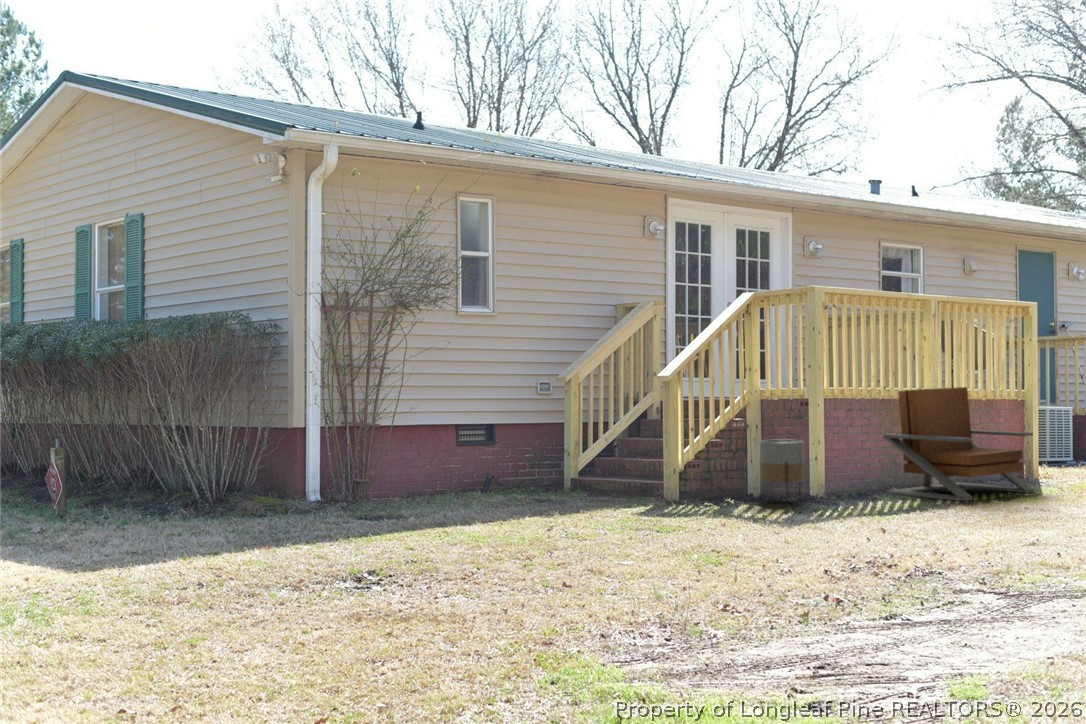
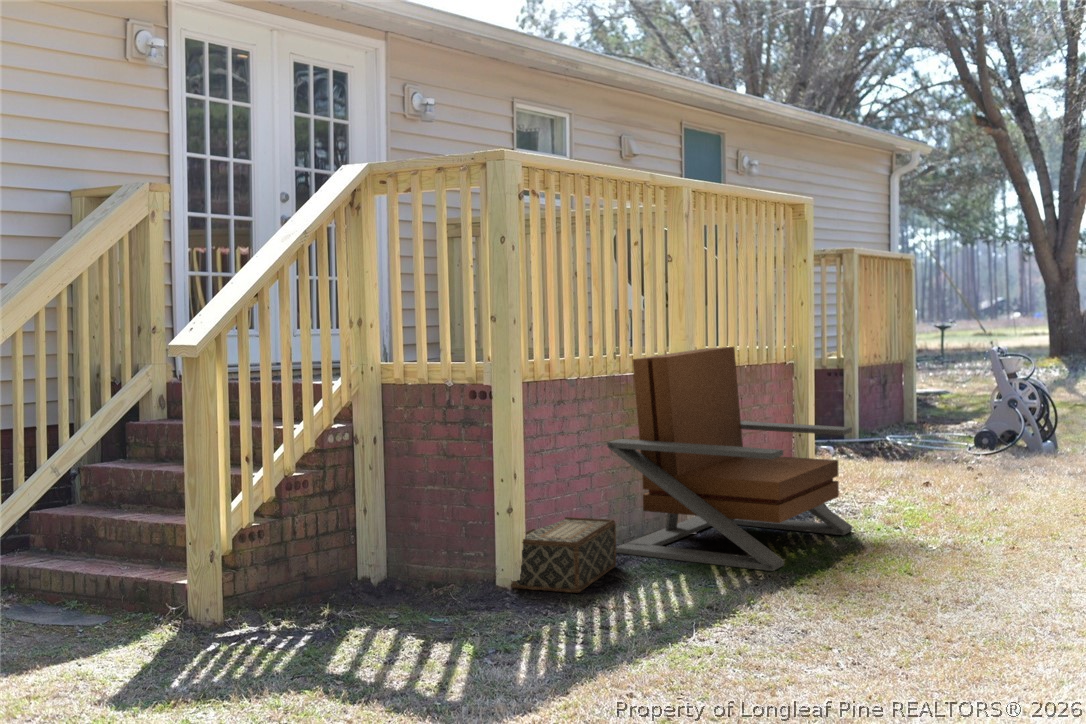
planter: present [760,439,805,498] -> none [390,468,483,607]
woven basket: none [820,471,882,503] -> present [512,517,616,593]

